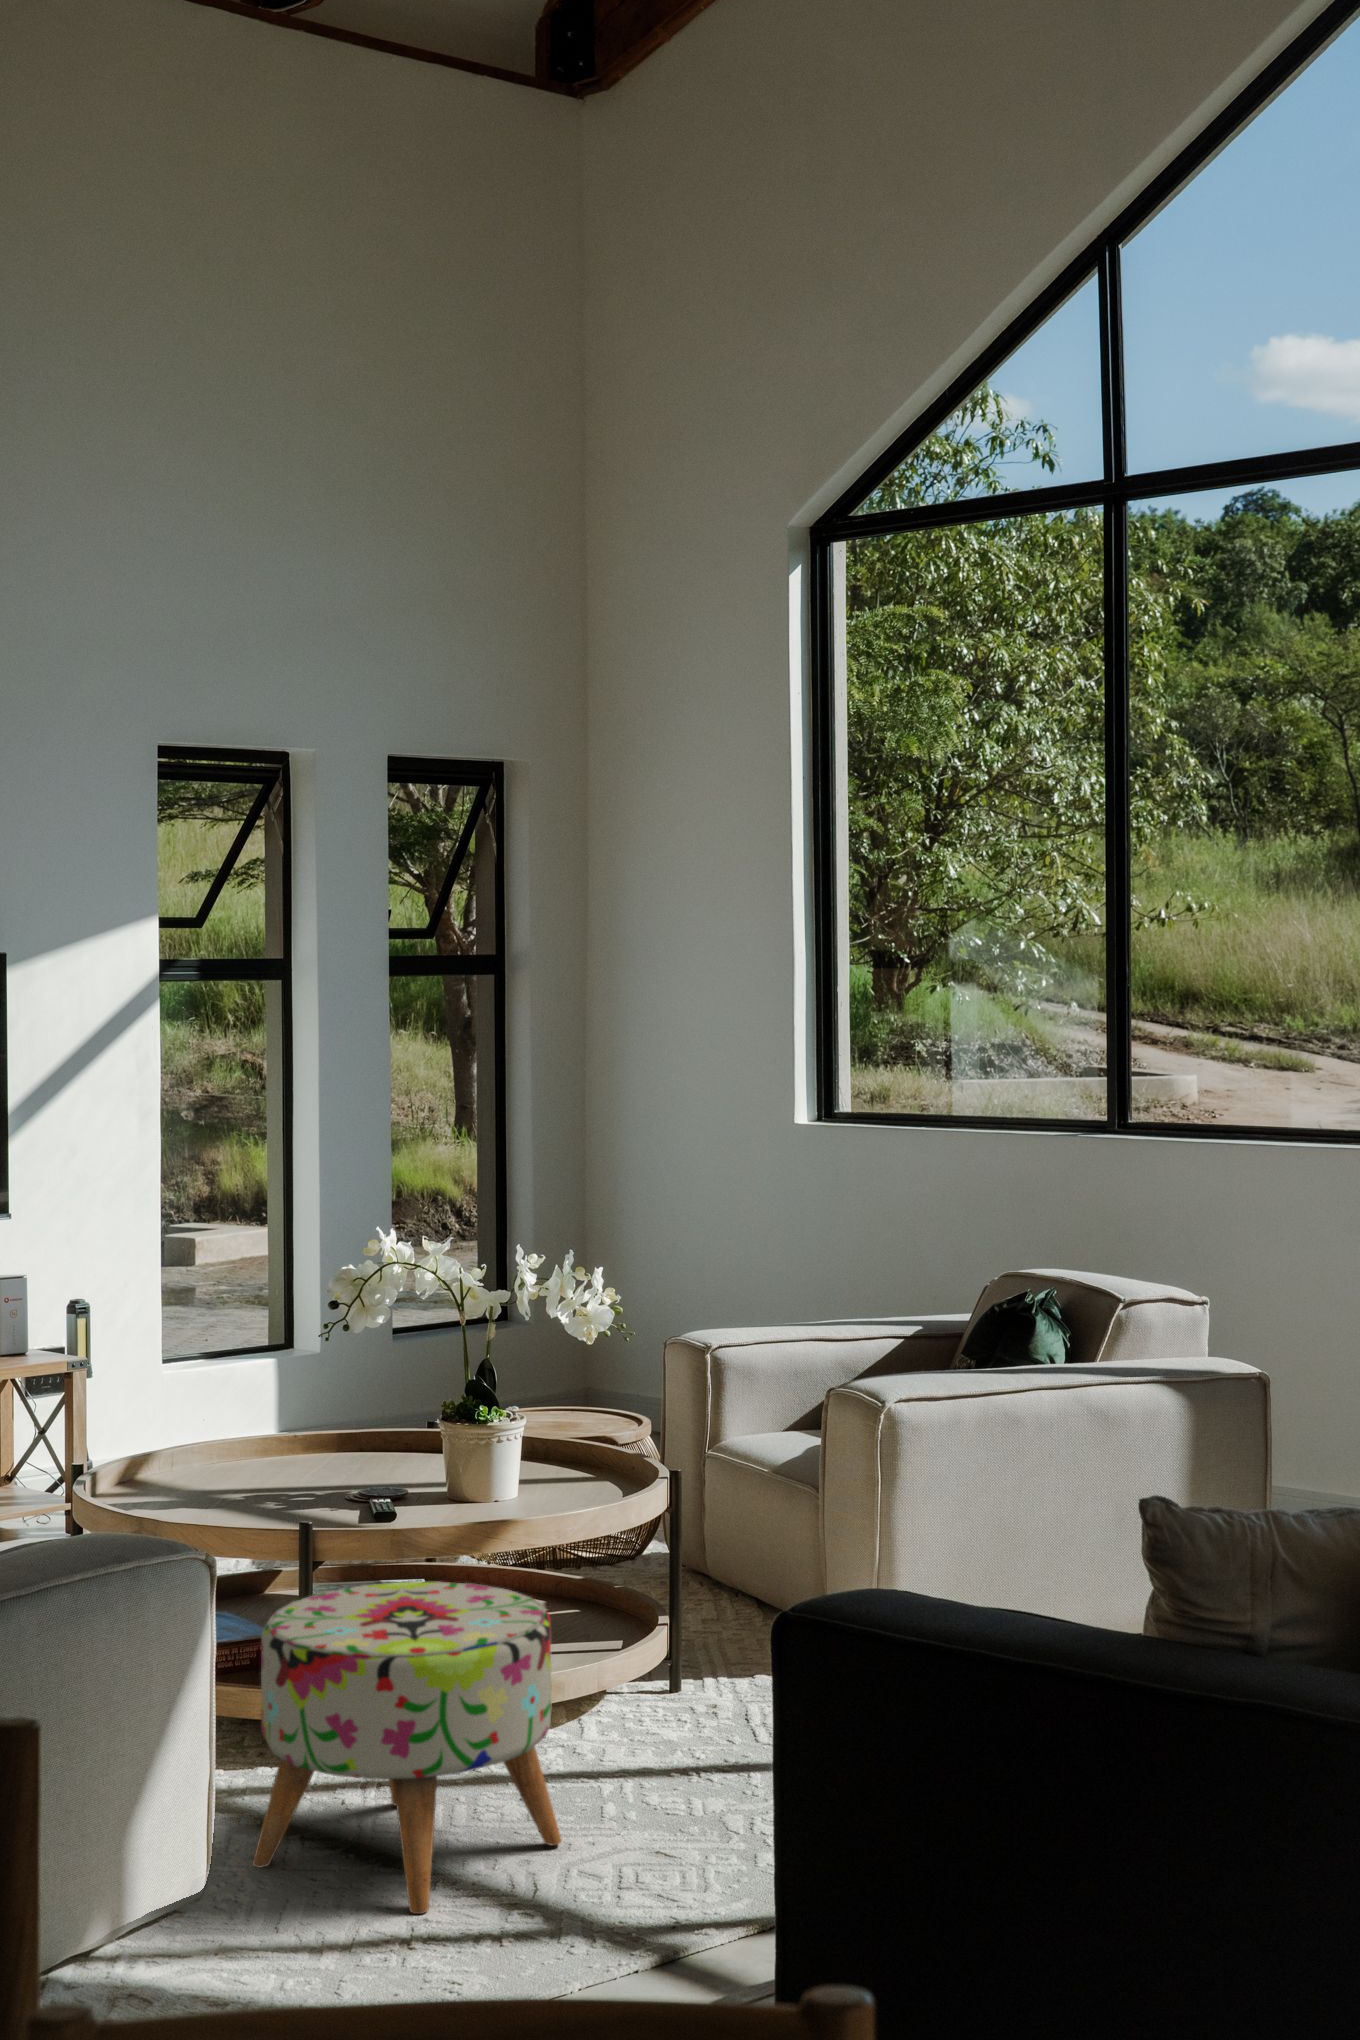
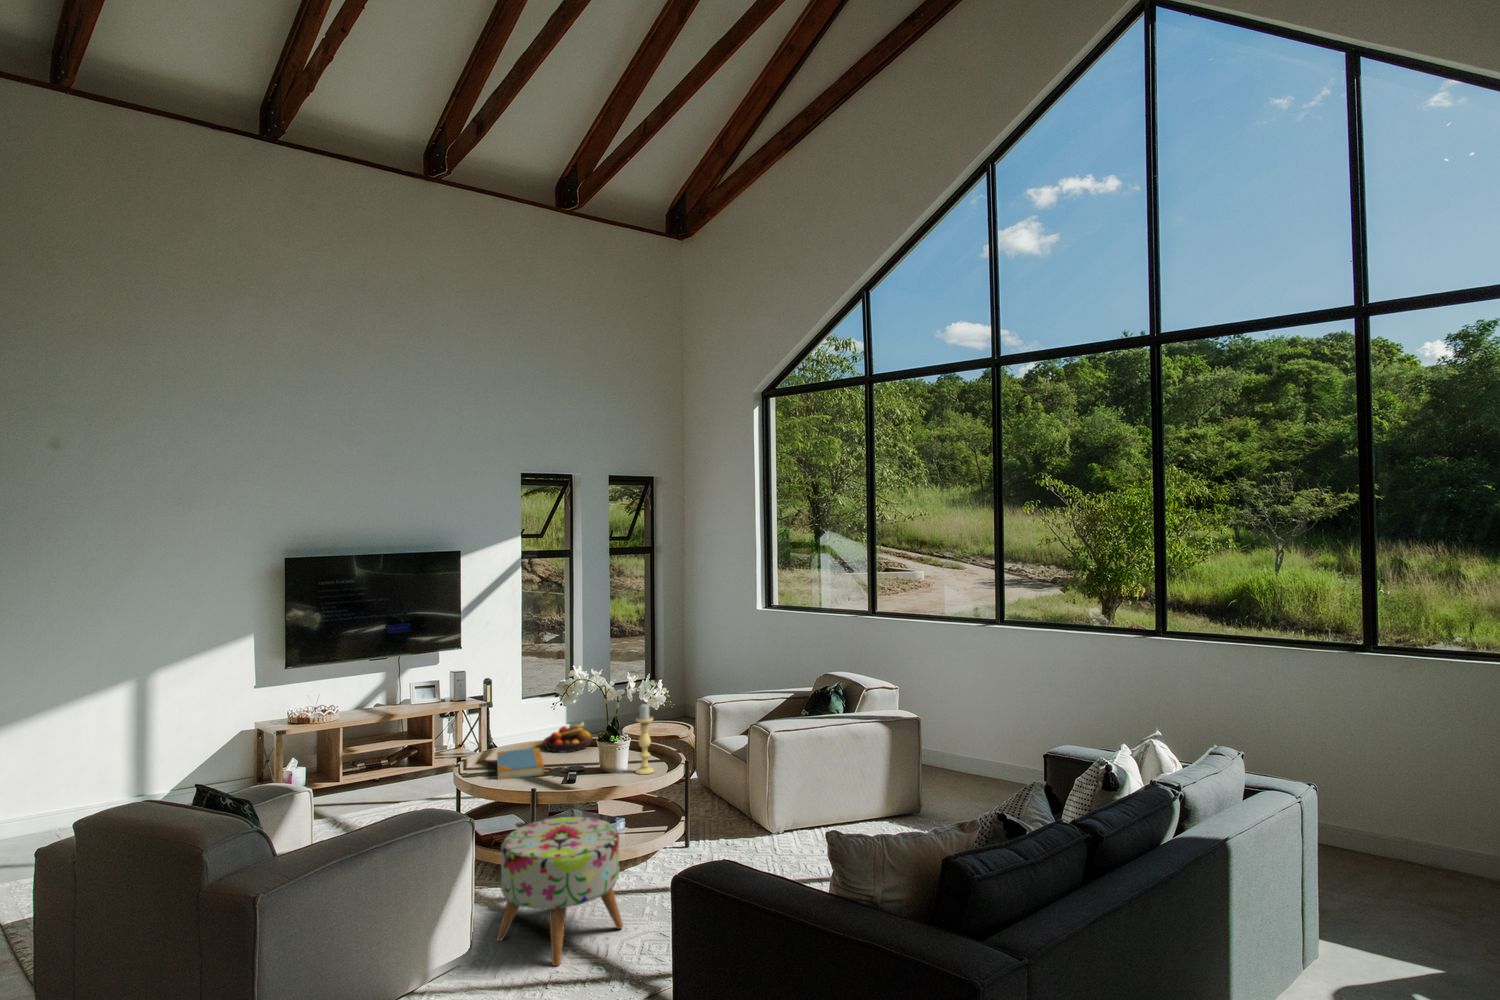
candle holder: none [543,1323,591,1503] -> present [636,704,654,775]
fruit bowl: none [279,1390,407,1462] -> present [543,722,593,753]
book: none [171,1445,311,1512] -> present [497,748,545,779]

